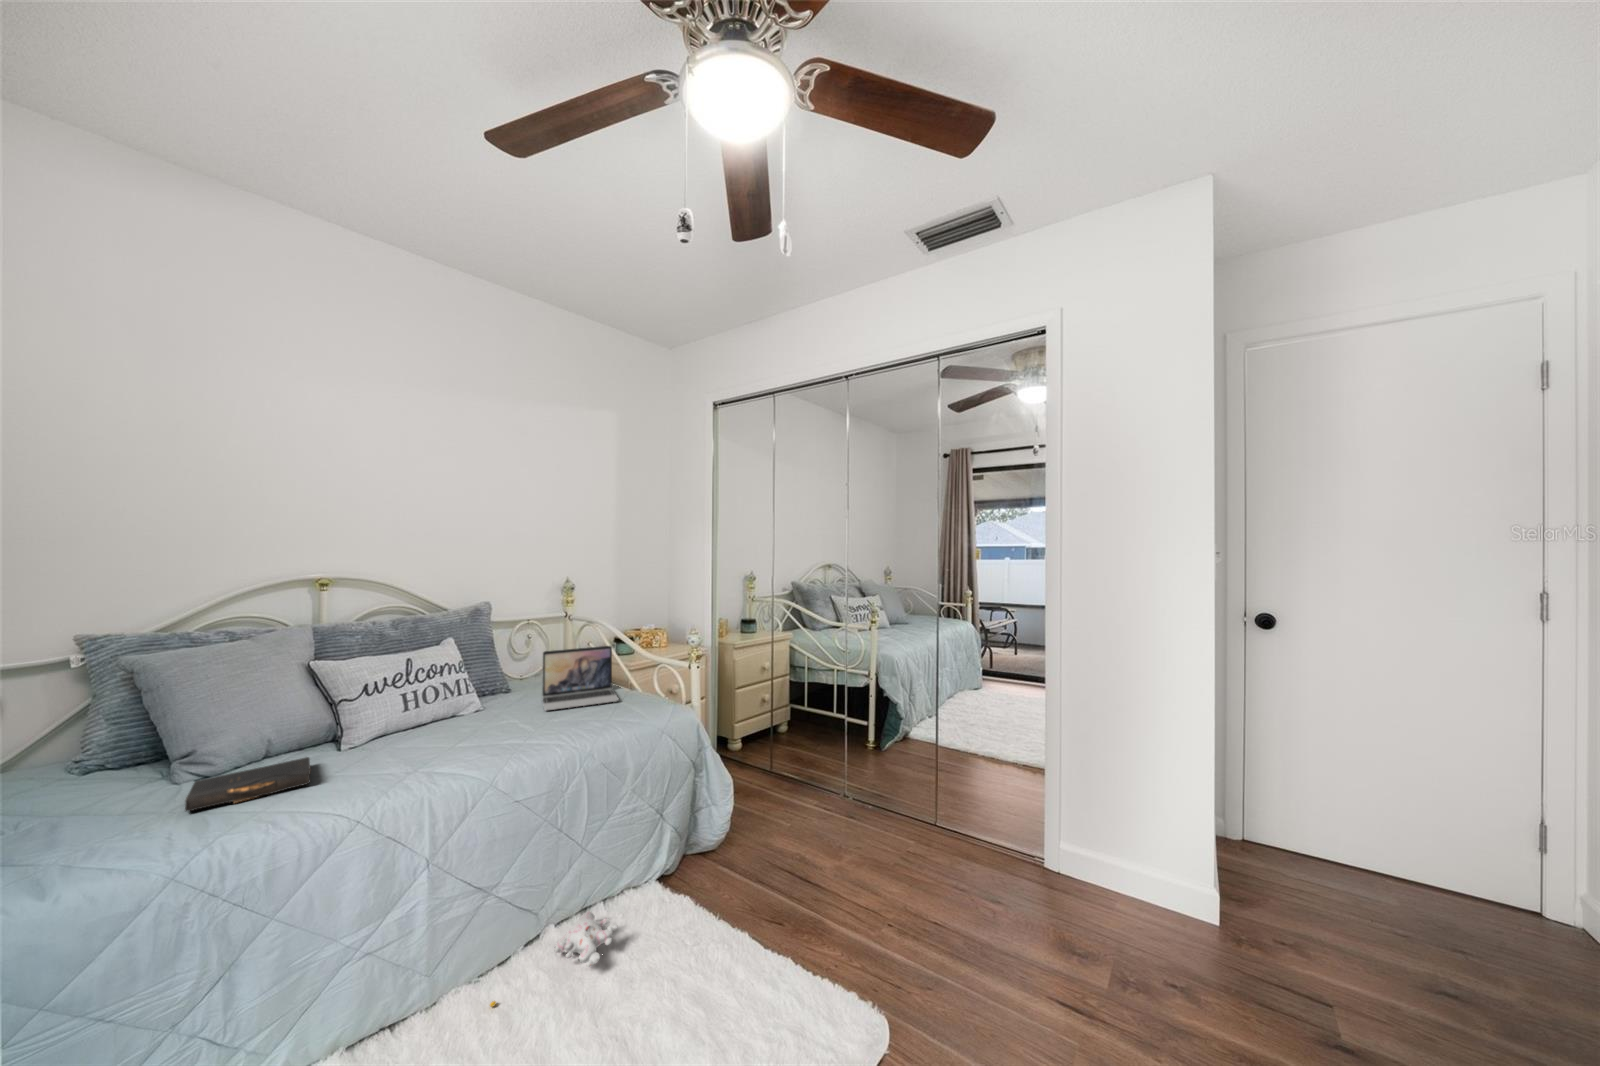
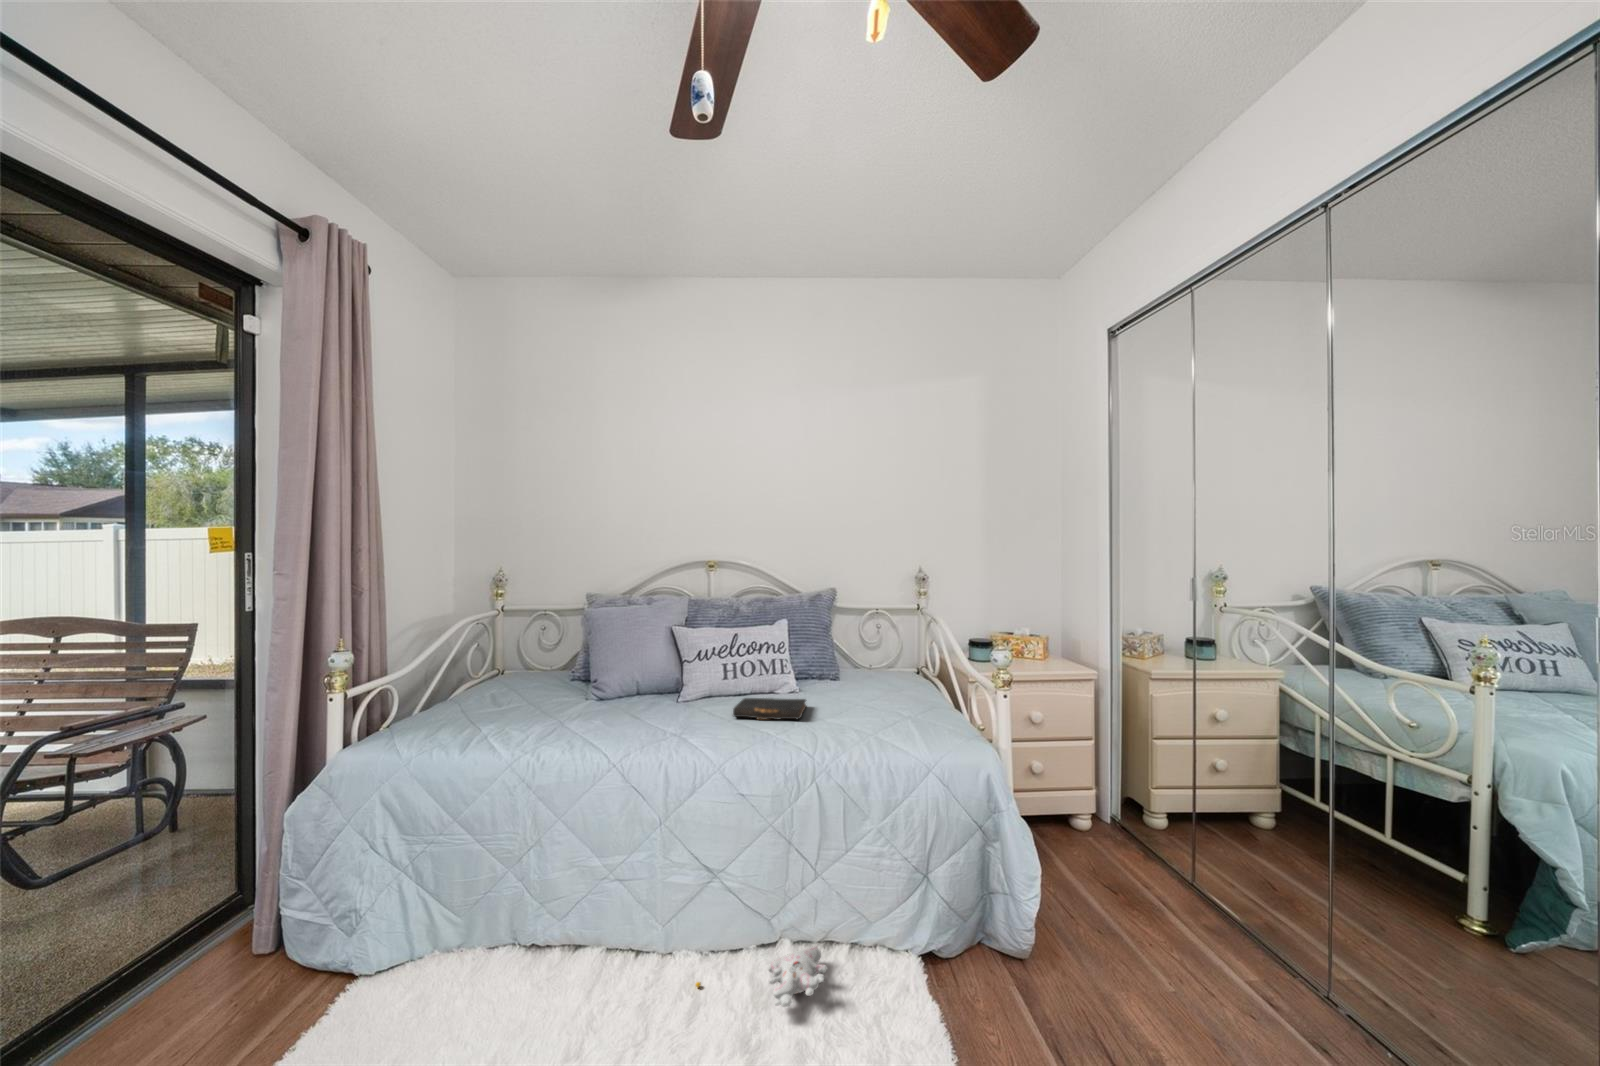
laptop: present [542,646,619,710] -> none [832,644,921,716]
book: present [185,757,311,811] -> present [733,698,806,720]

